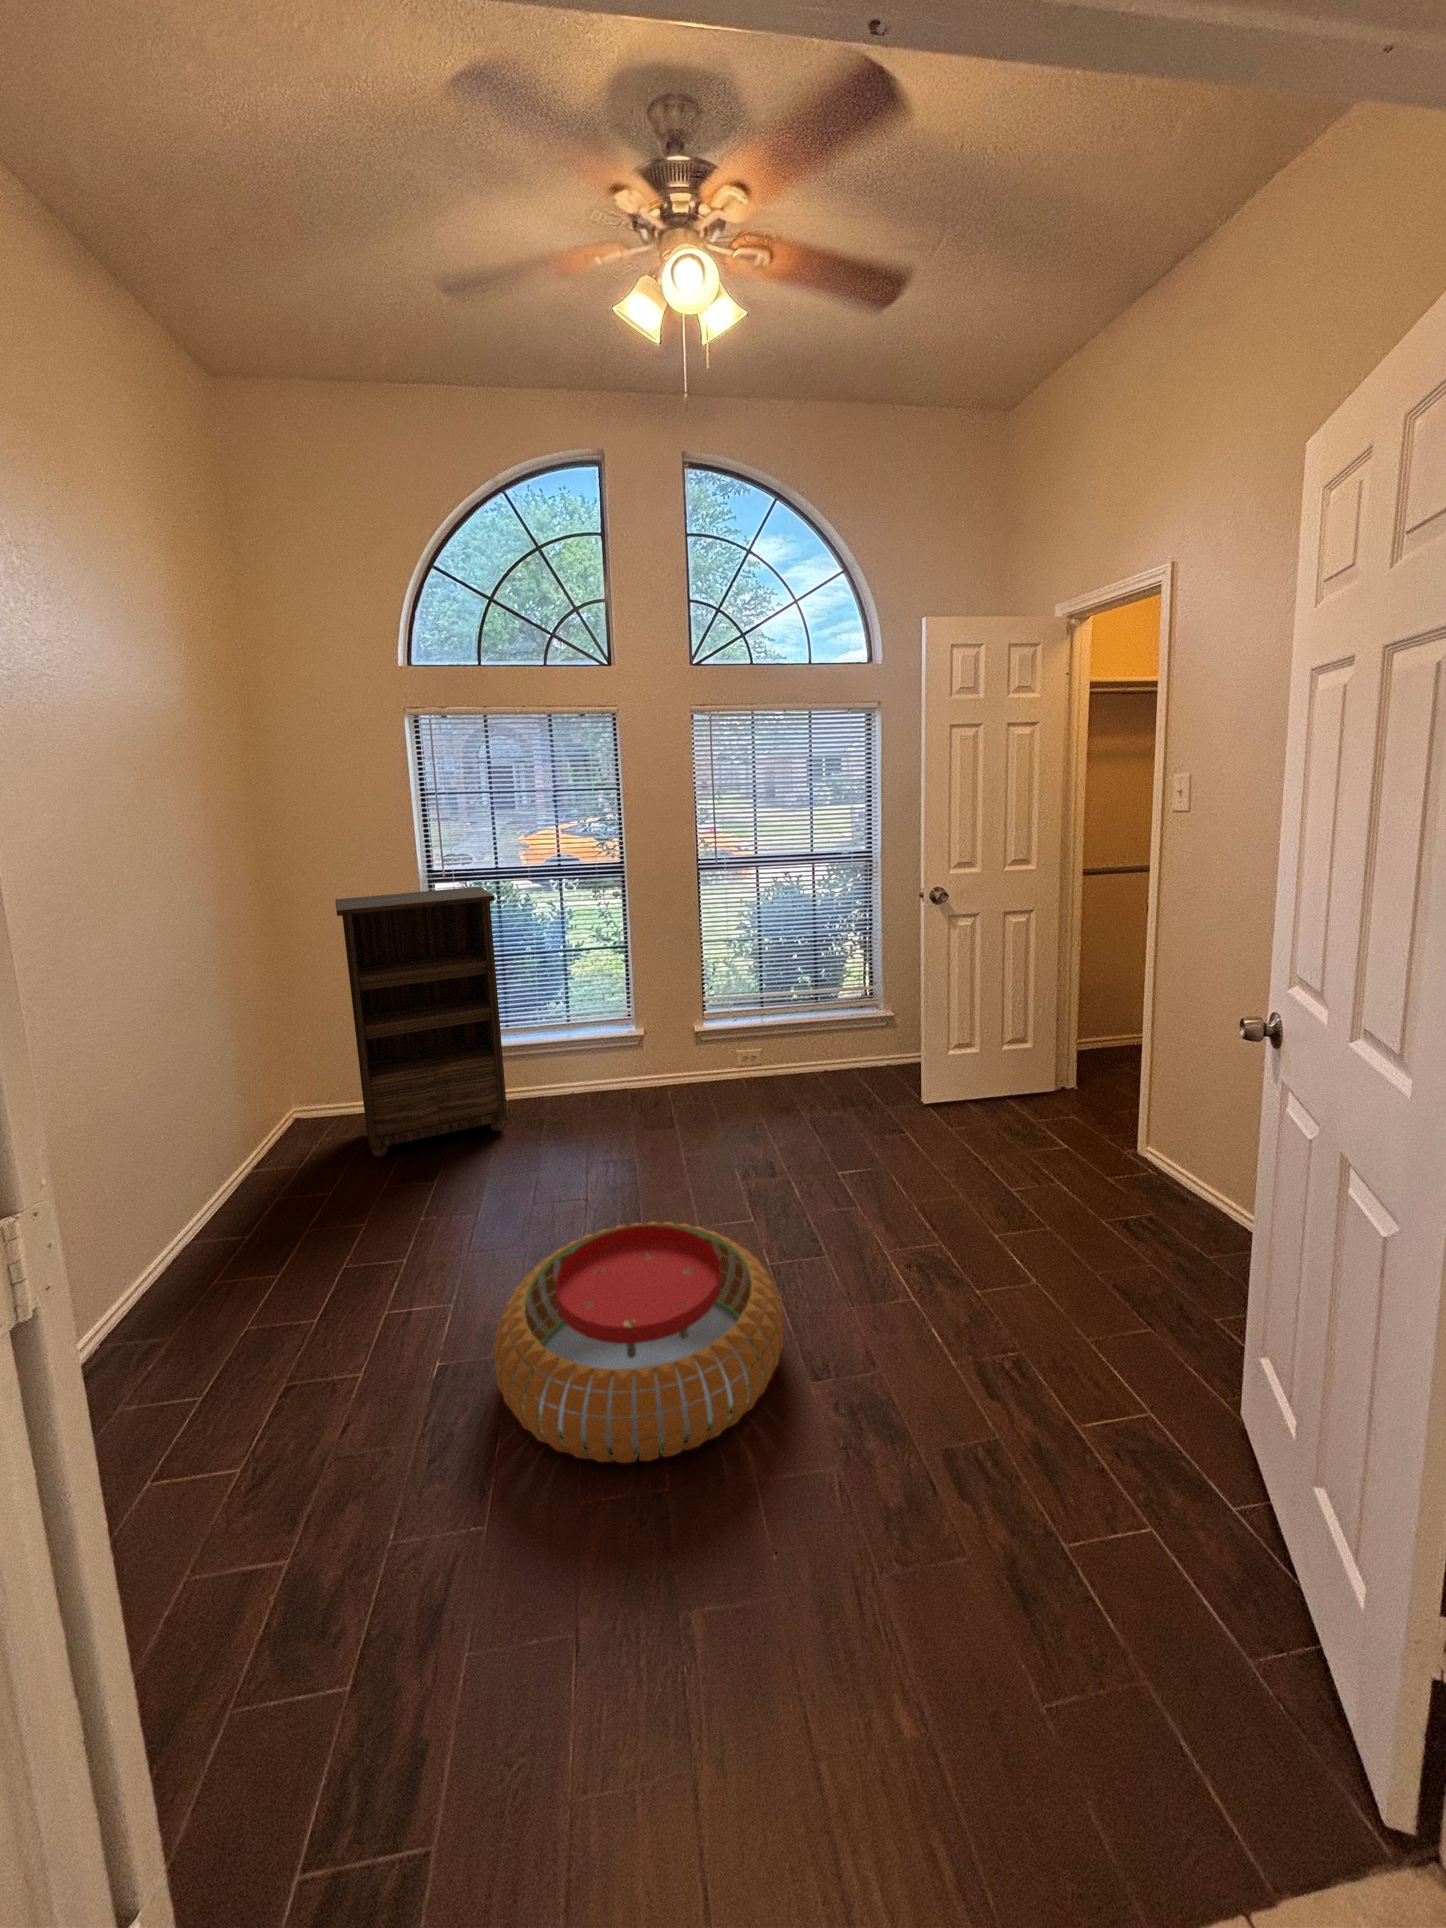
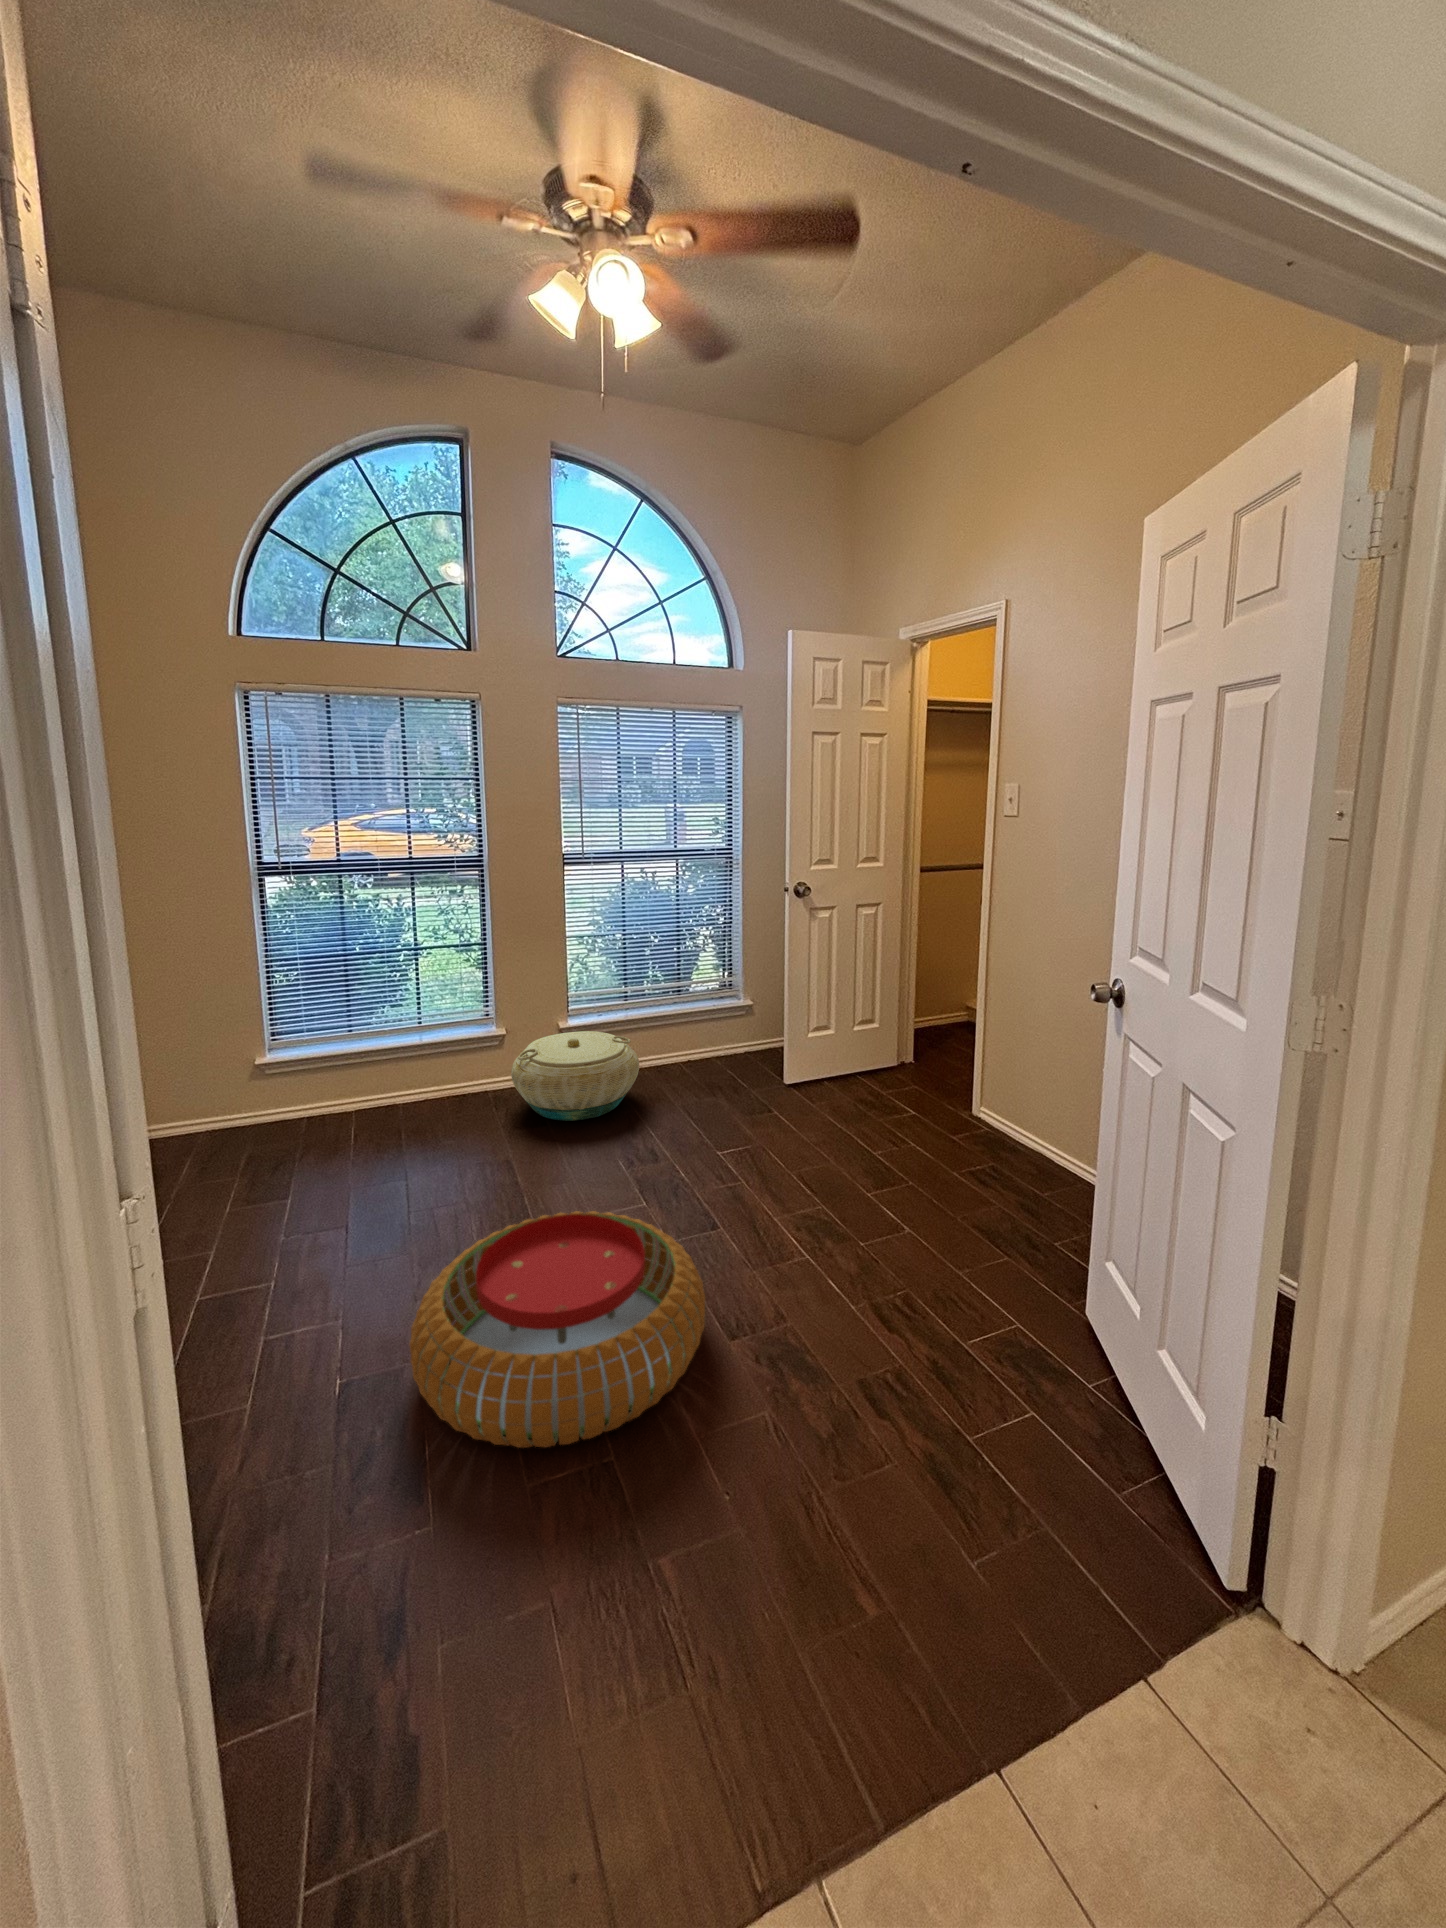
bookshelf: present [335,886,508,1157] -> none [147,879,361,1182]
basket: none [644,1036,767,1125] -> present [511,1031,639,1121]

